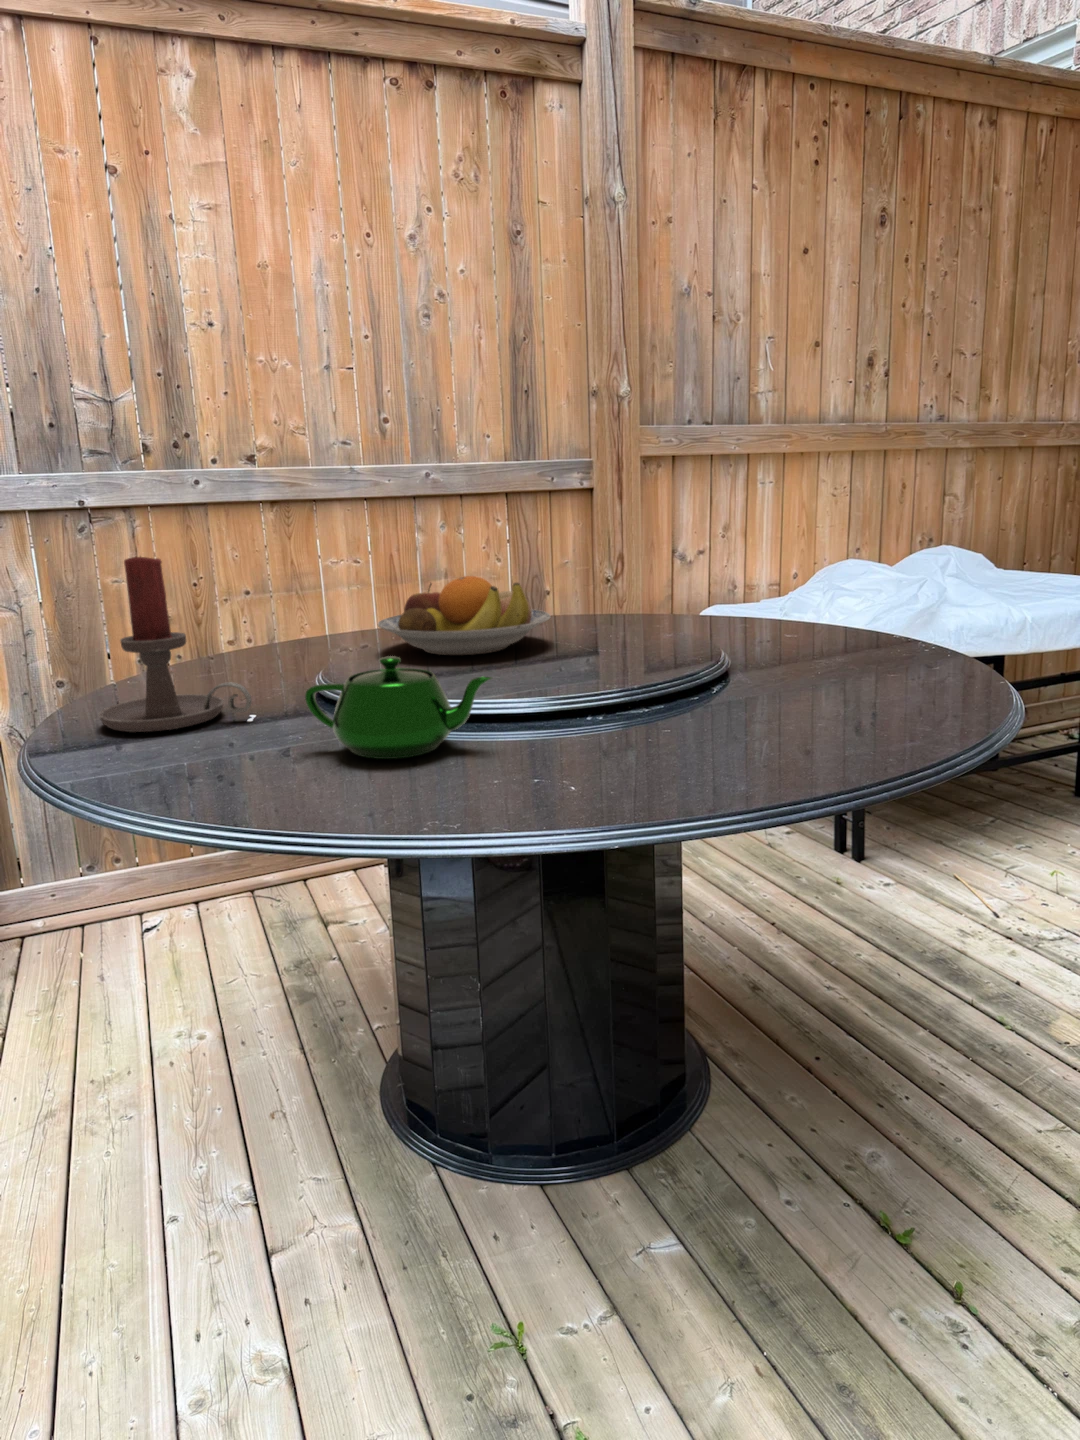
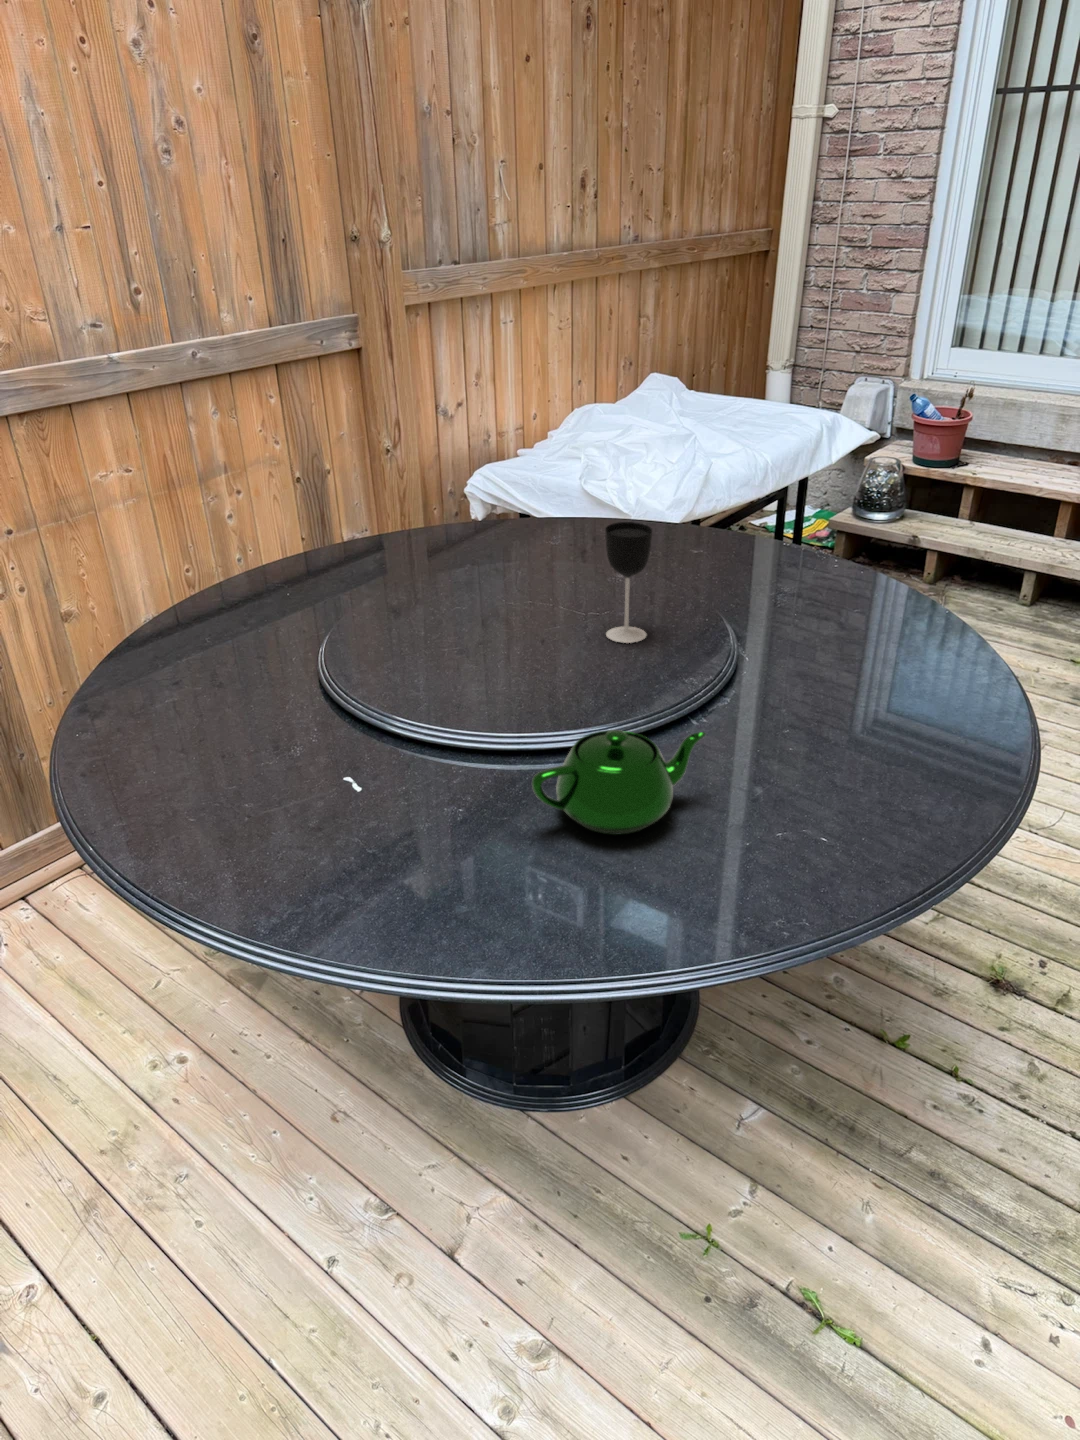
wine glass: none [591,552,636,670] -> present [605,522,652,643]
candle holder: present [99,556,252,732] -> none [220,644,393,847]
fruit bowl: present [378,576,550,655] -> none [335,540,522,637]

